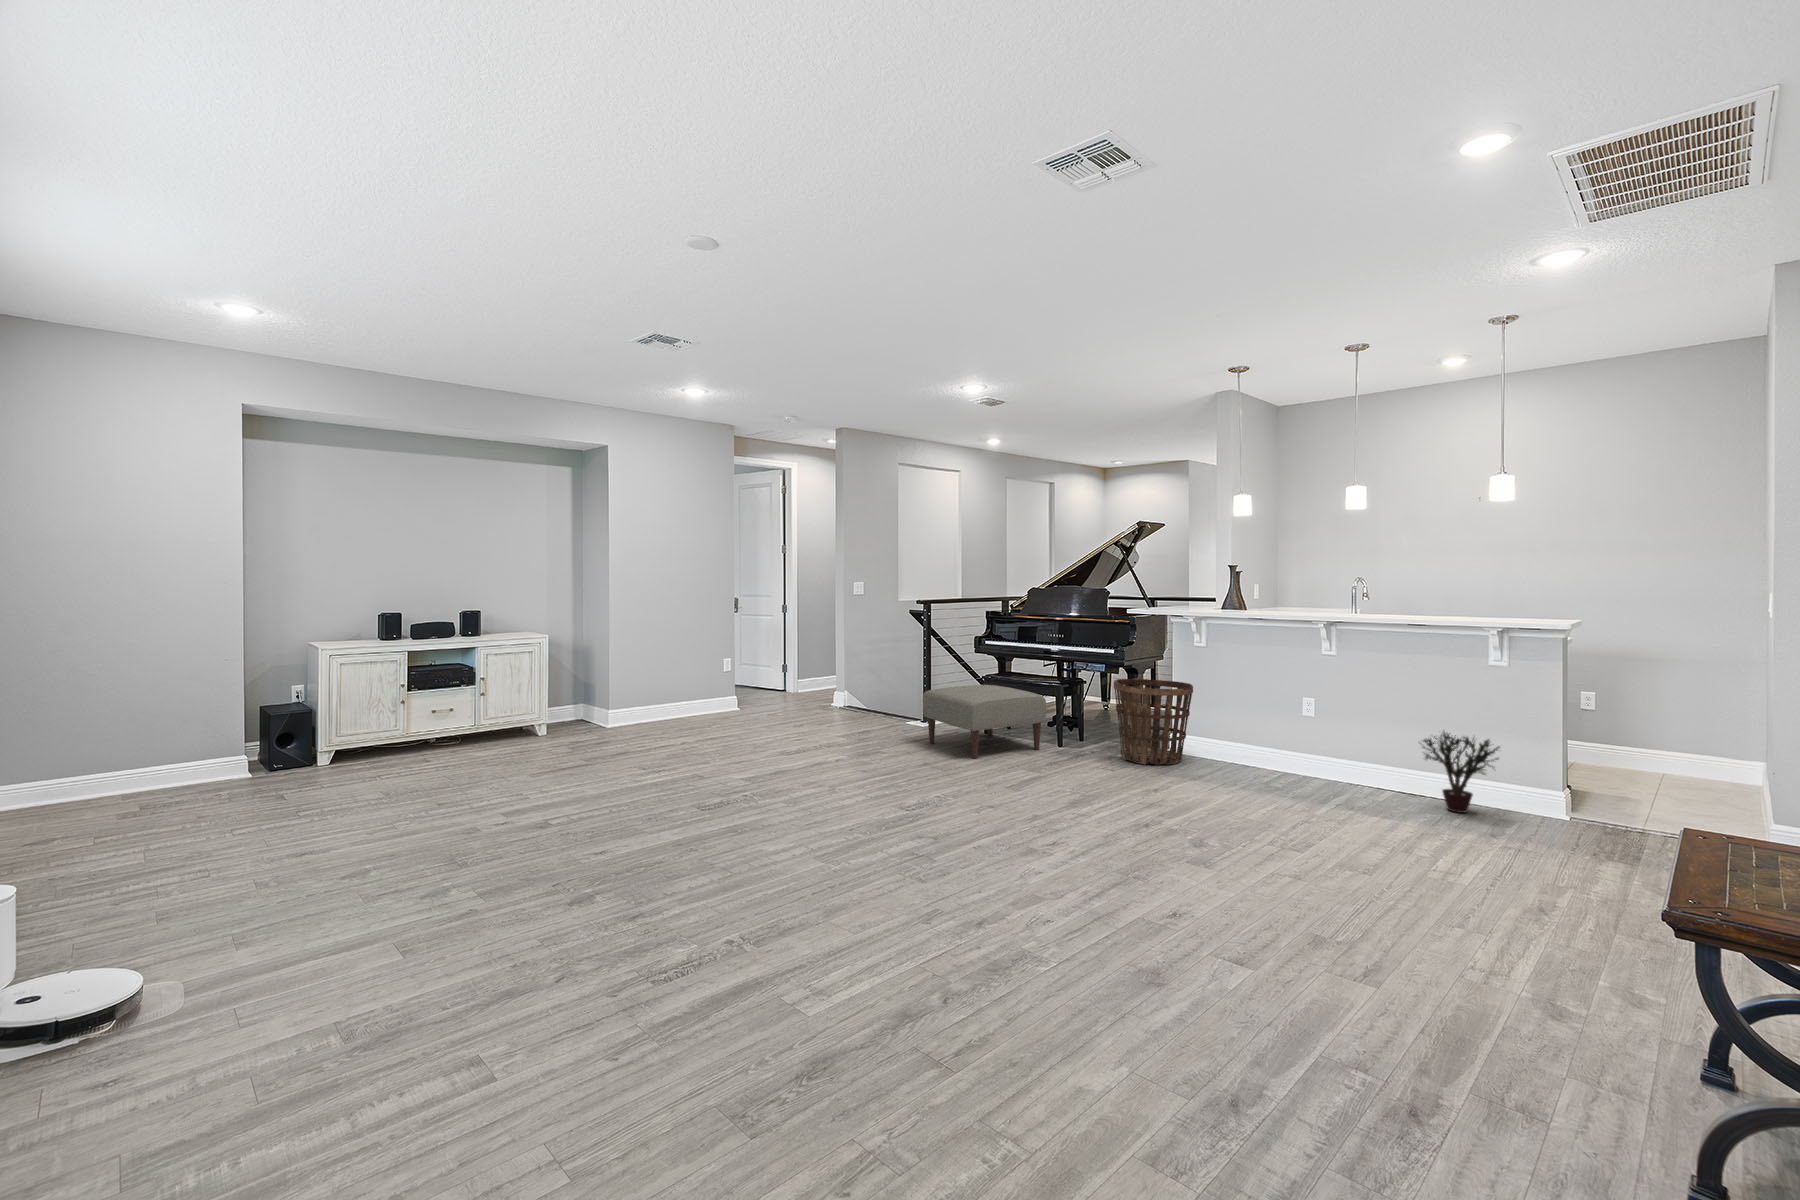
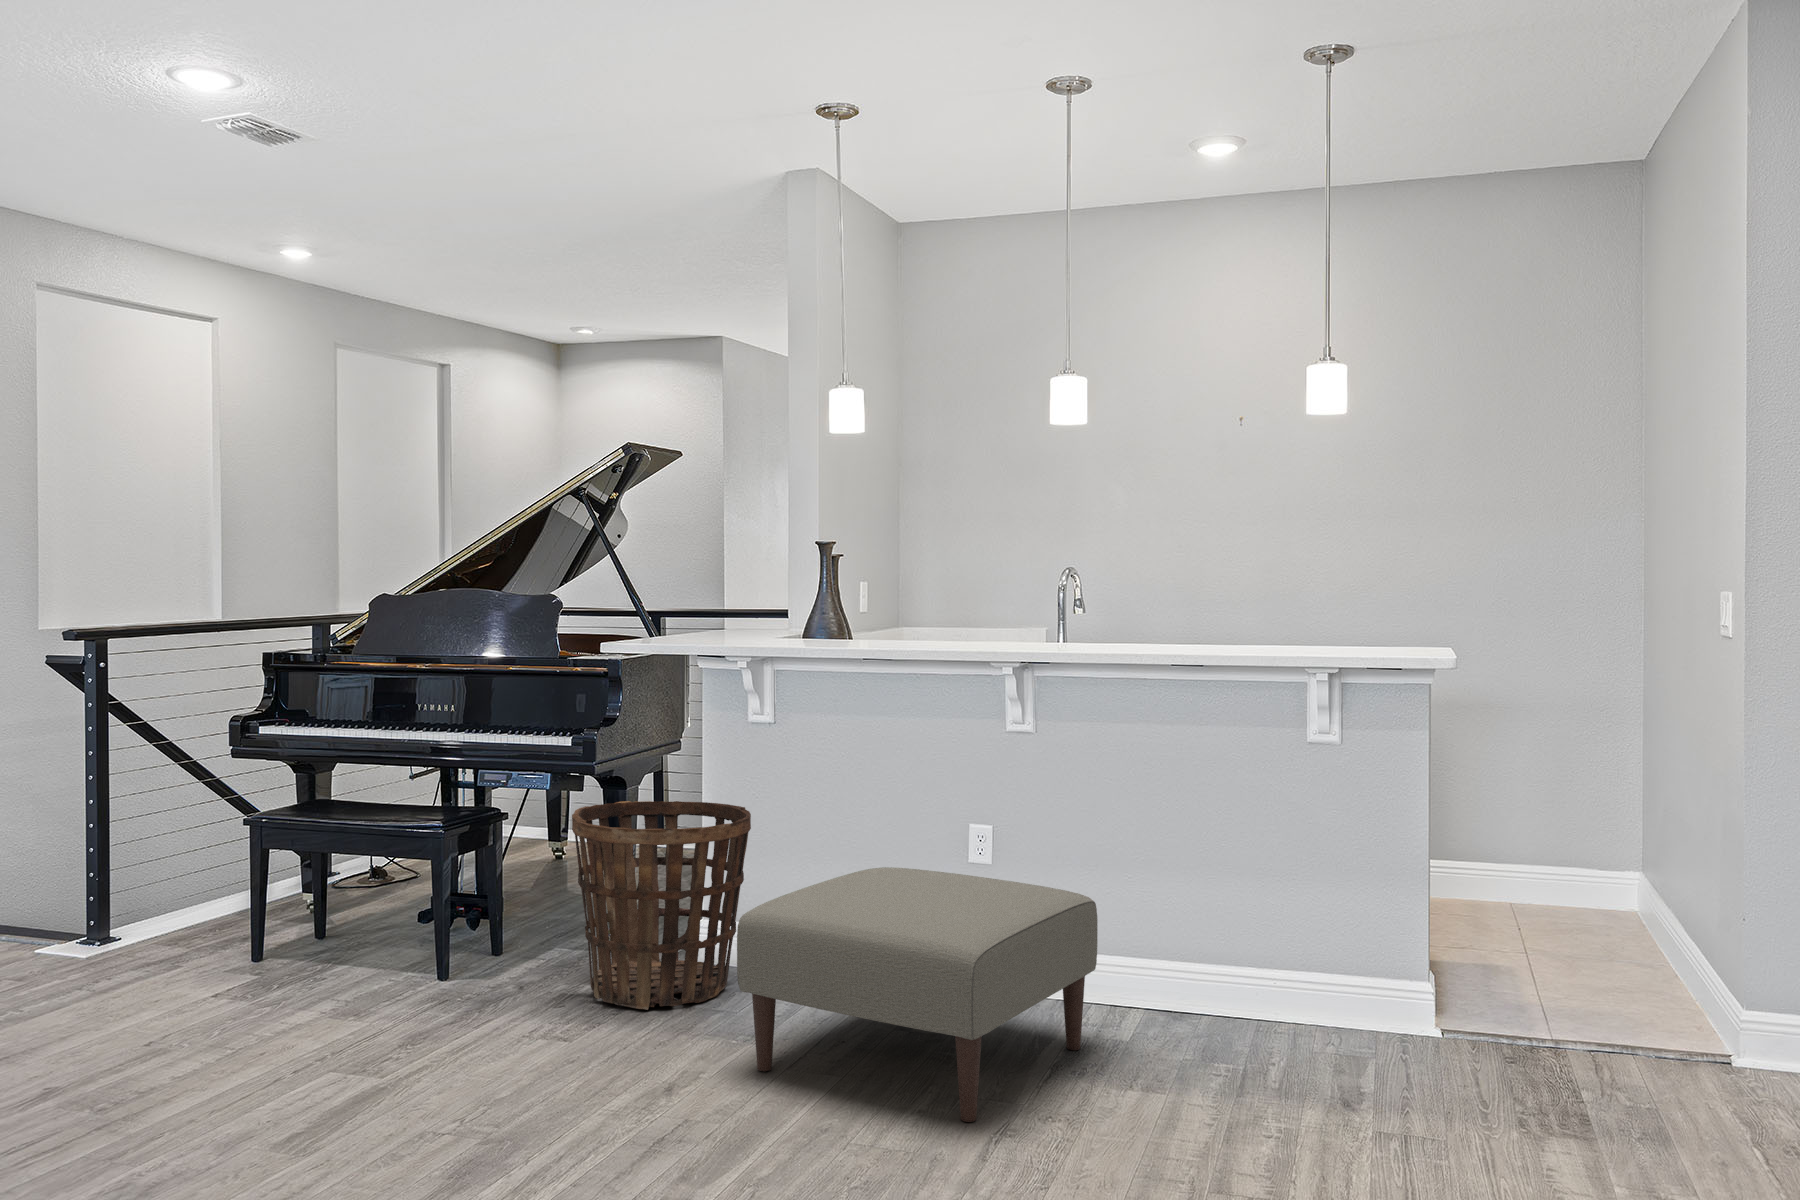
ottoman: present [923,685,1046,759] -> present [737,867,1098,1122]
potted plant: present [1422,732,1499,813] -> none [1198,879,1343,1050]

